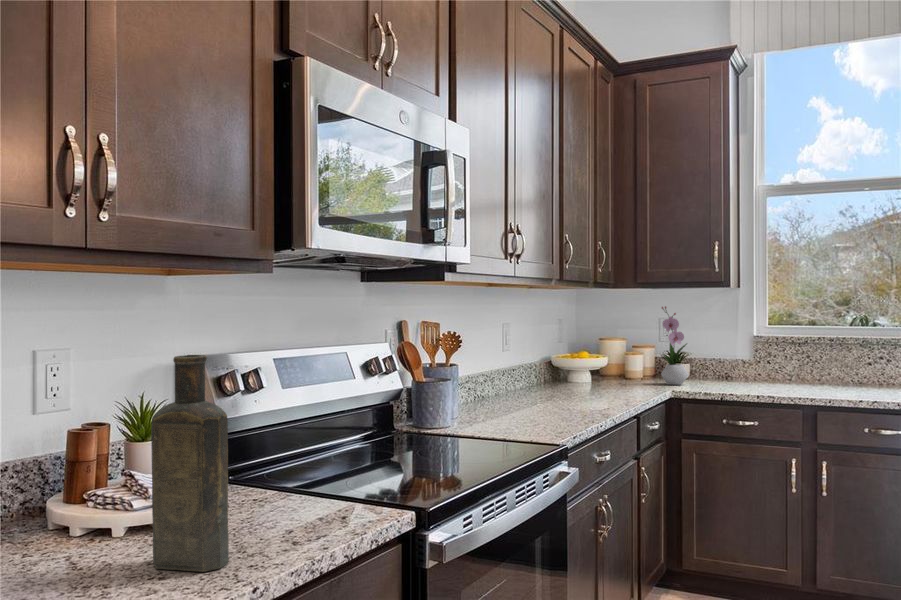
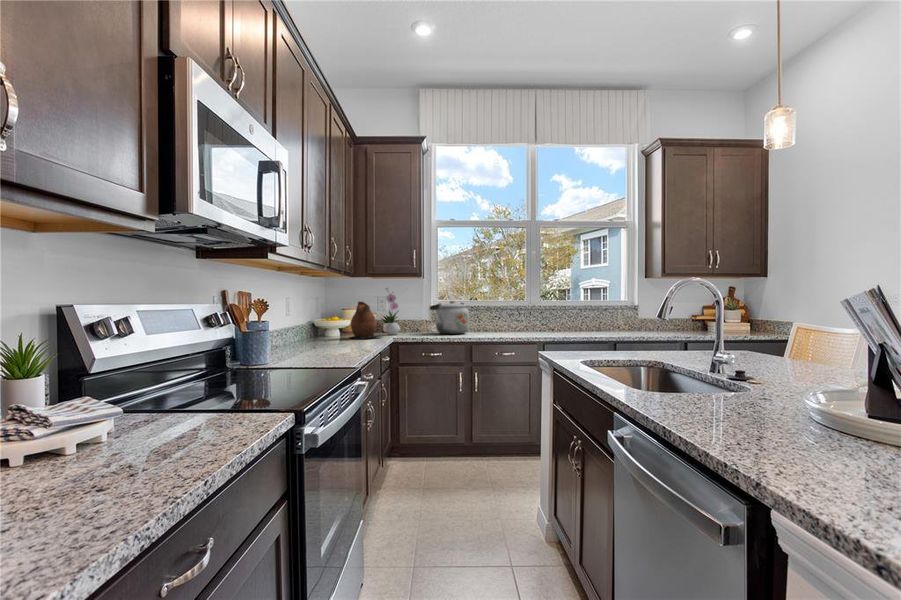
kettle: none [742,329,818,388] -> present [430,301,469,334]
ceramic pitcher: none [595,331,651,390] -> present [350,302,380,339]
bottle: present [151,355,229,572] -> none [76,285,164,483]

